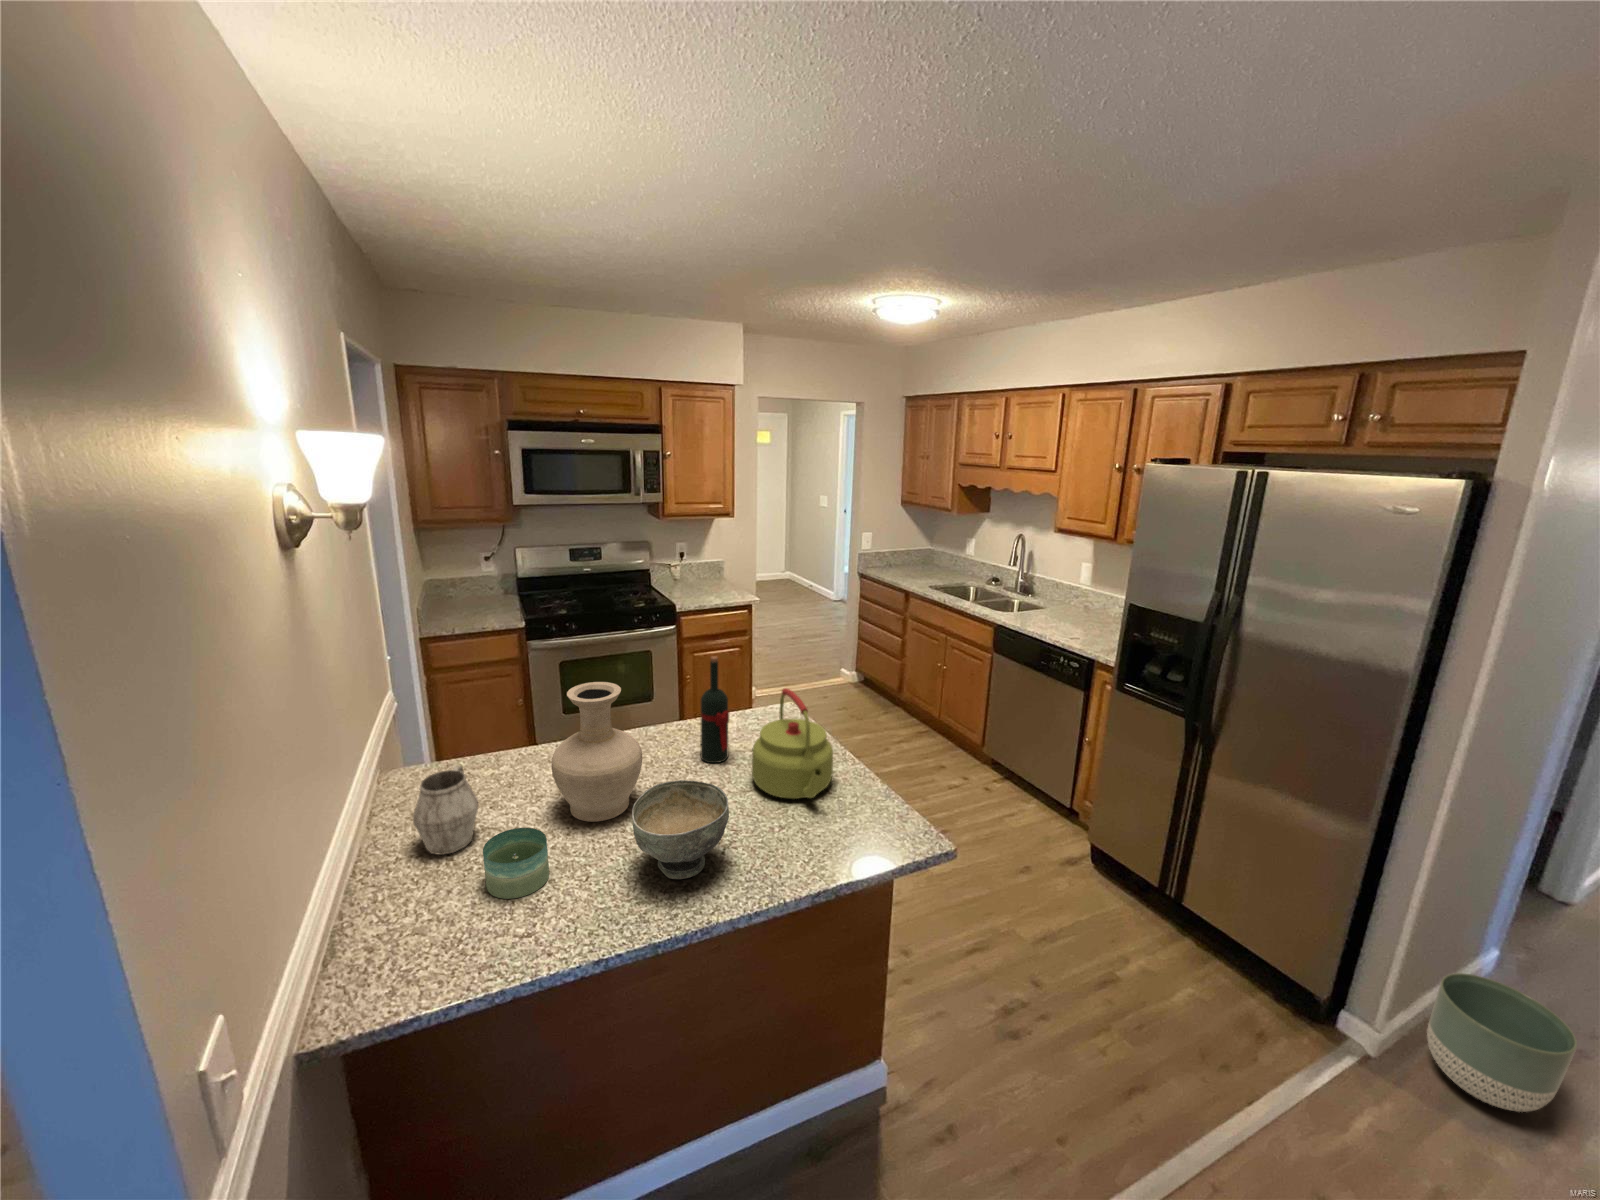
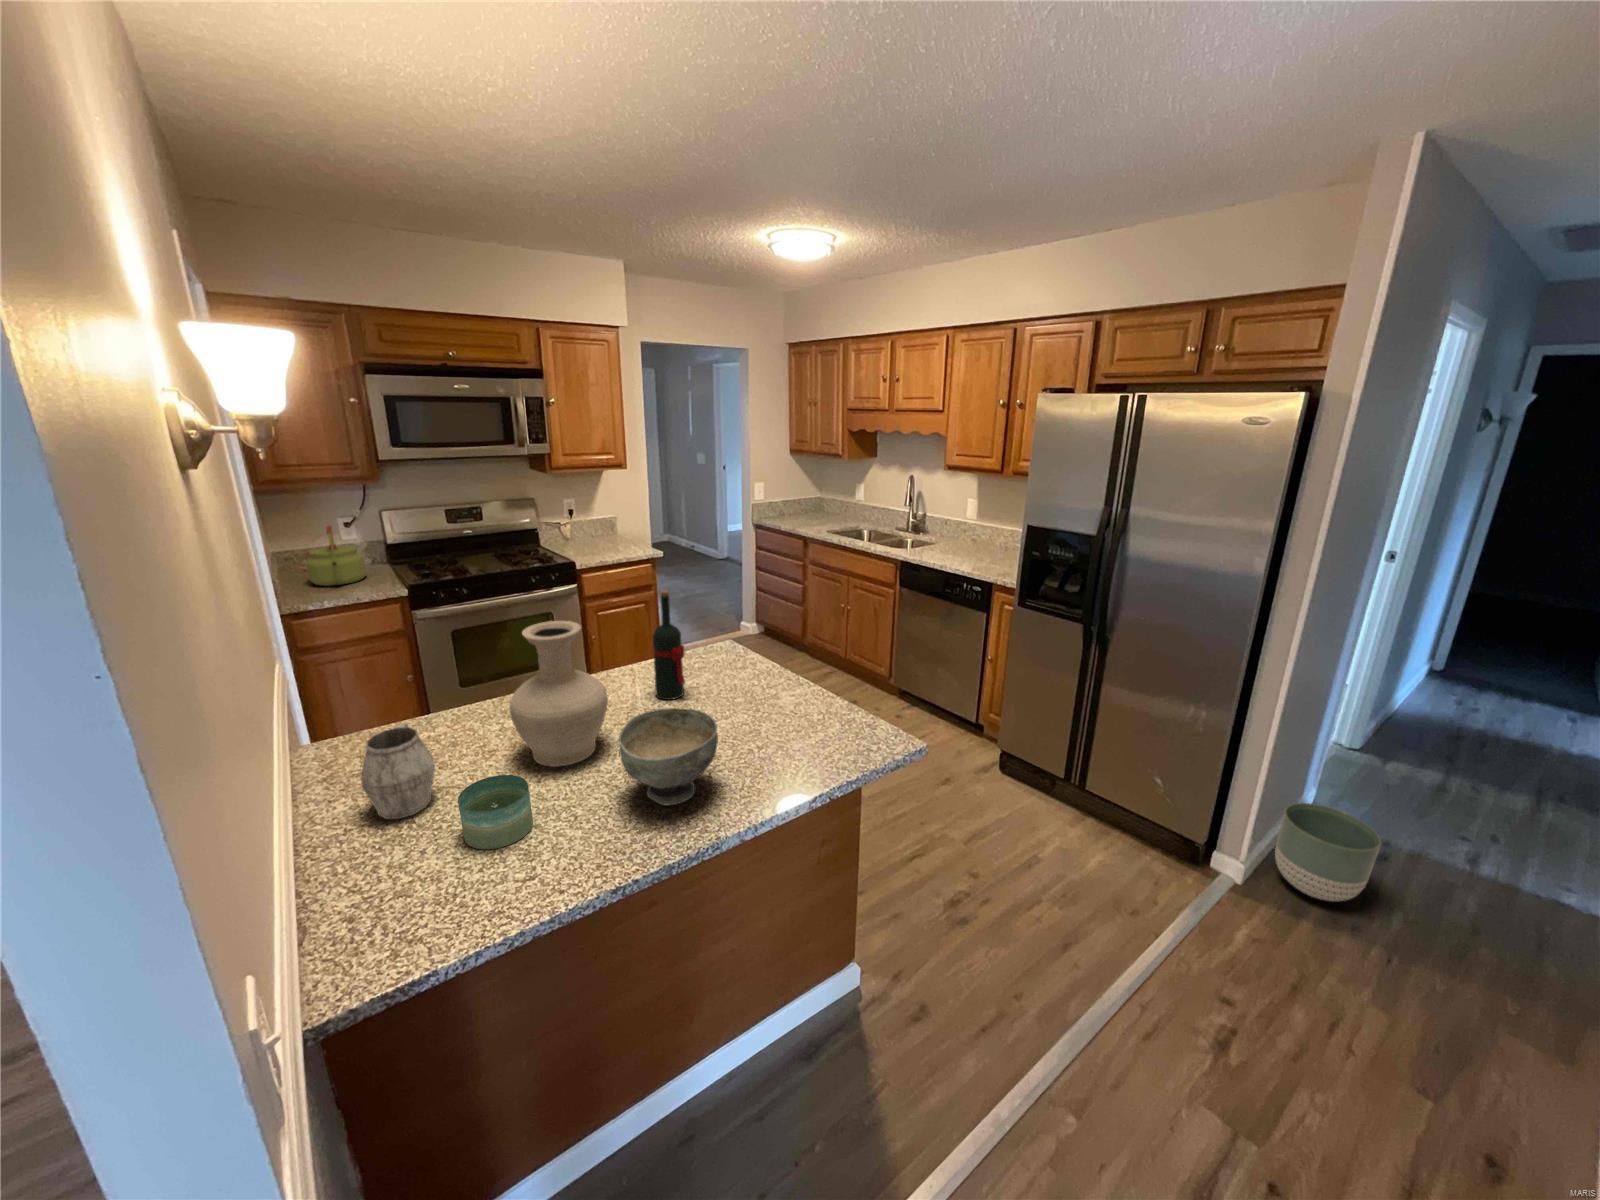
kettle: present [752,688,833,799] -> present [306,526,366,586]

